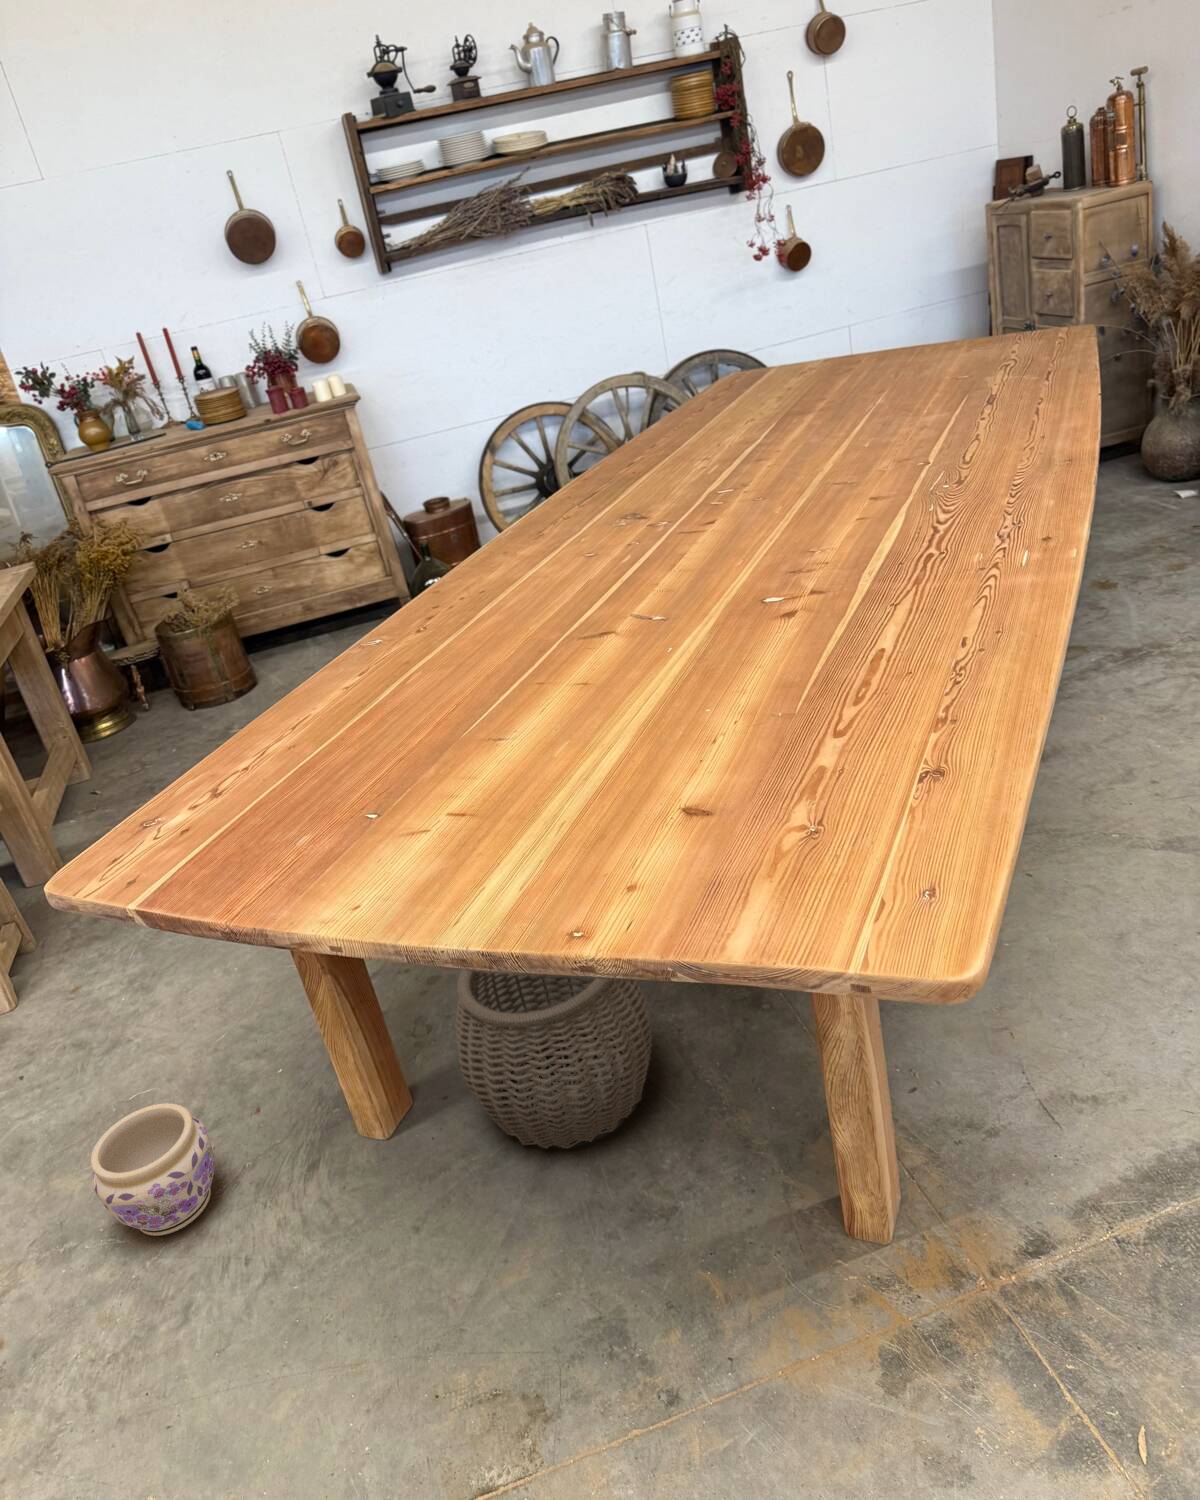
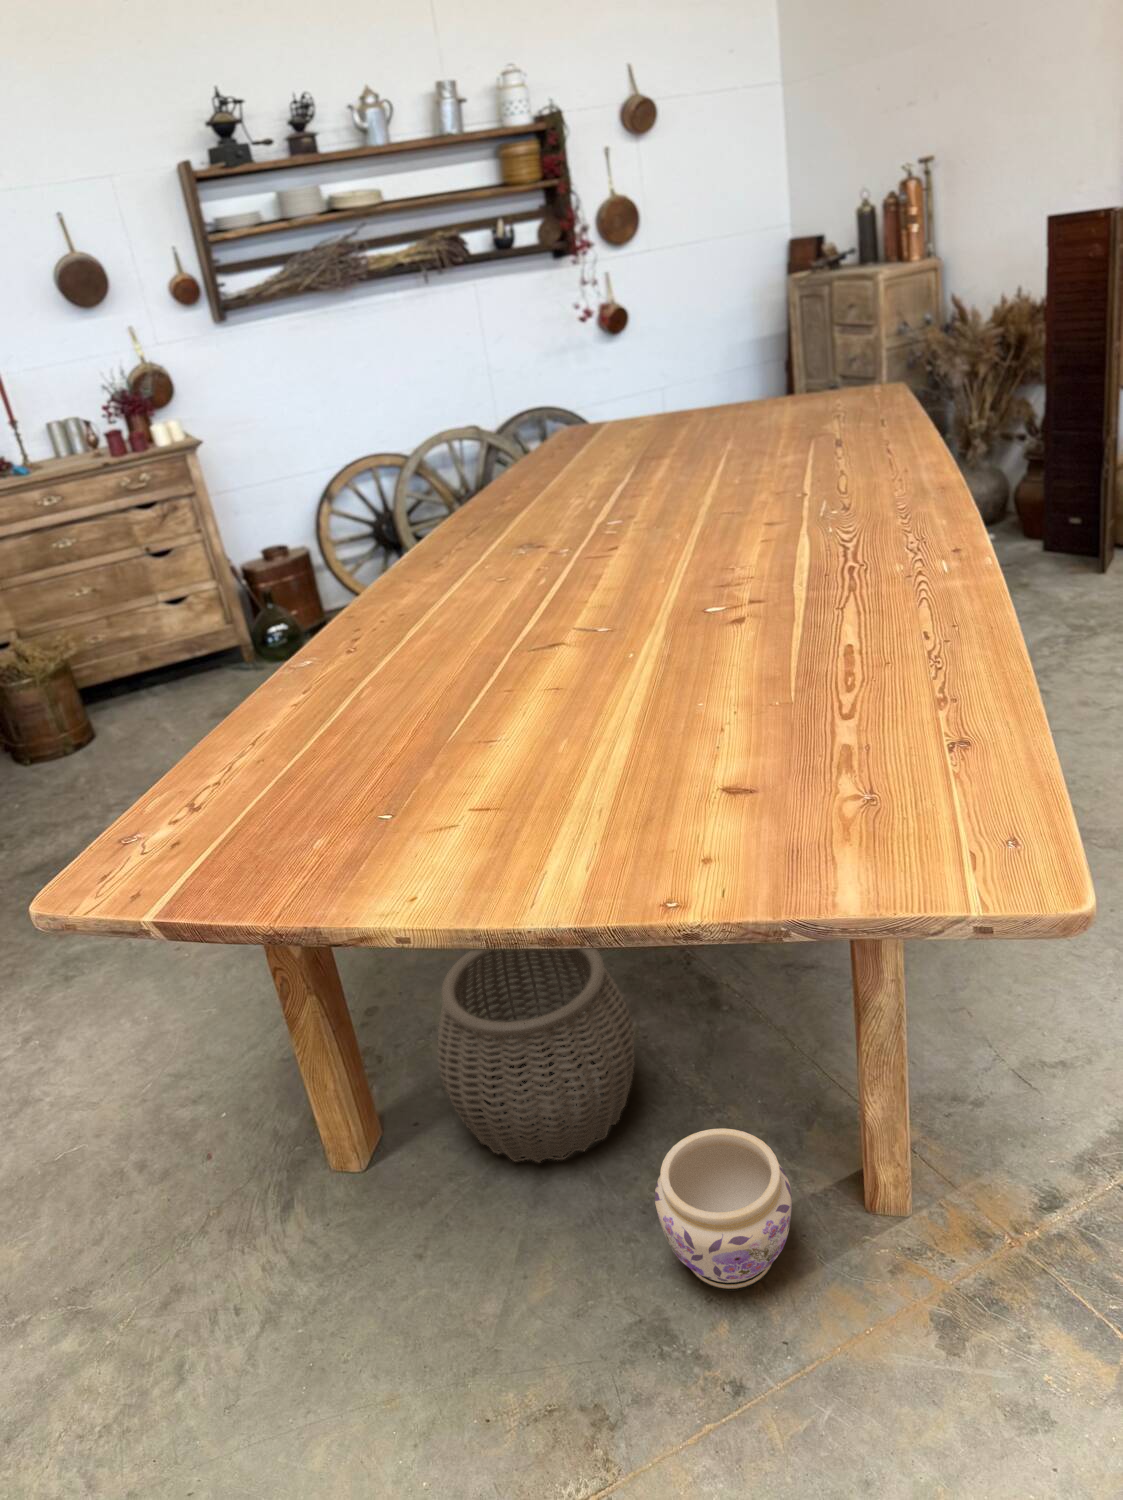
planter: present [91,1103,215,1238] -> present [655,1128,792,1291]

